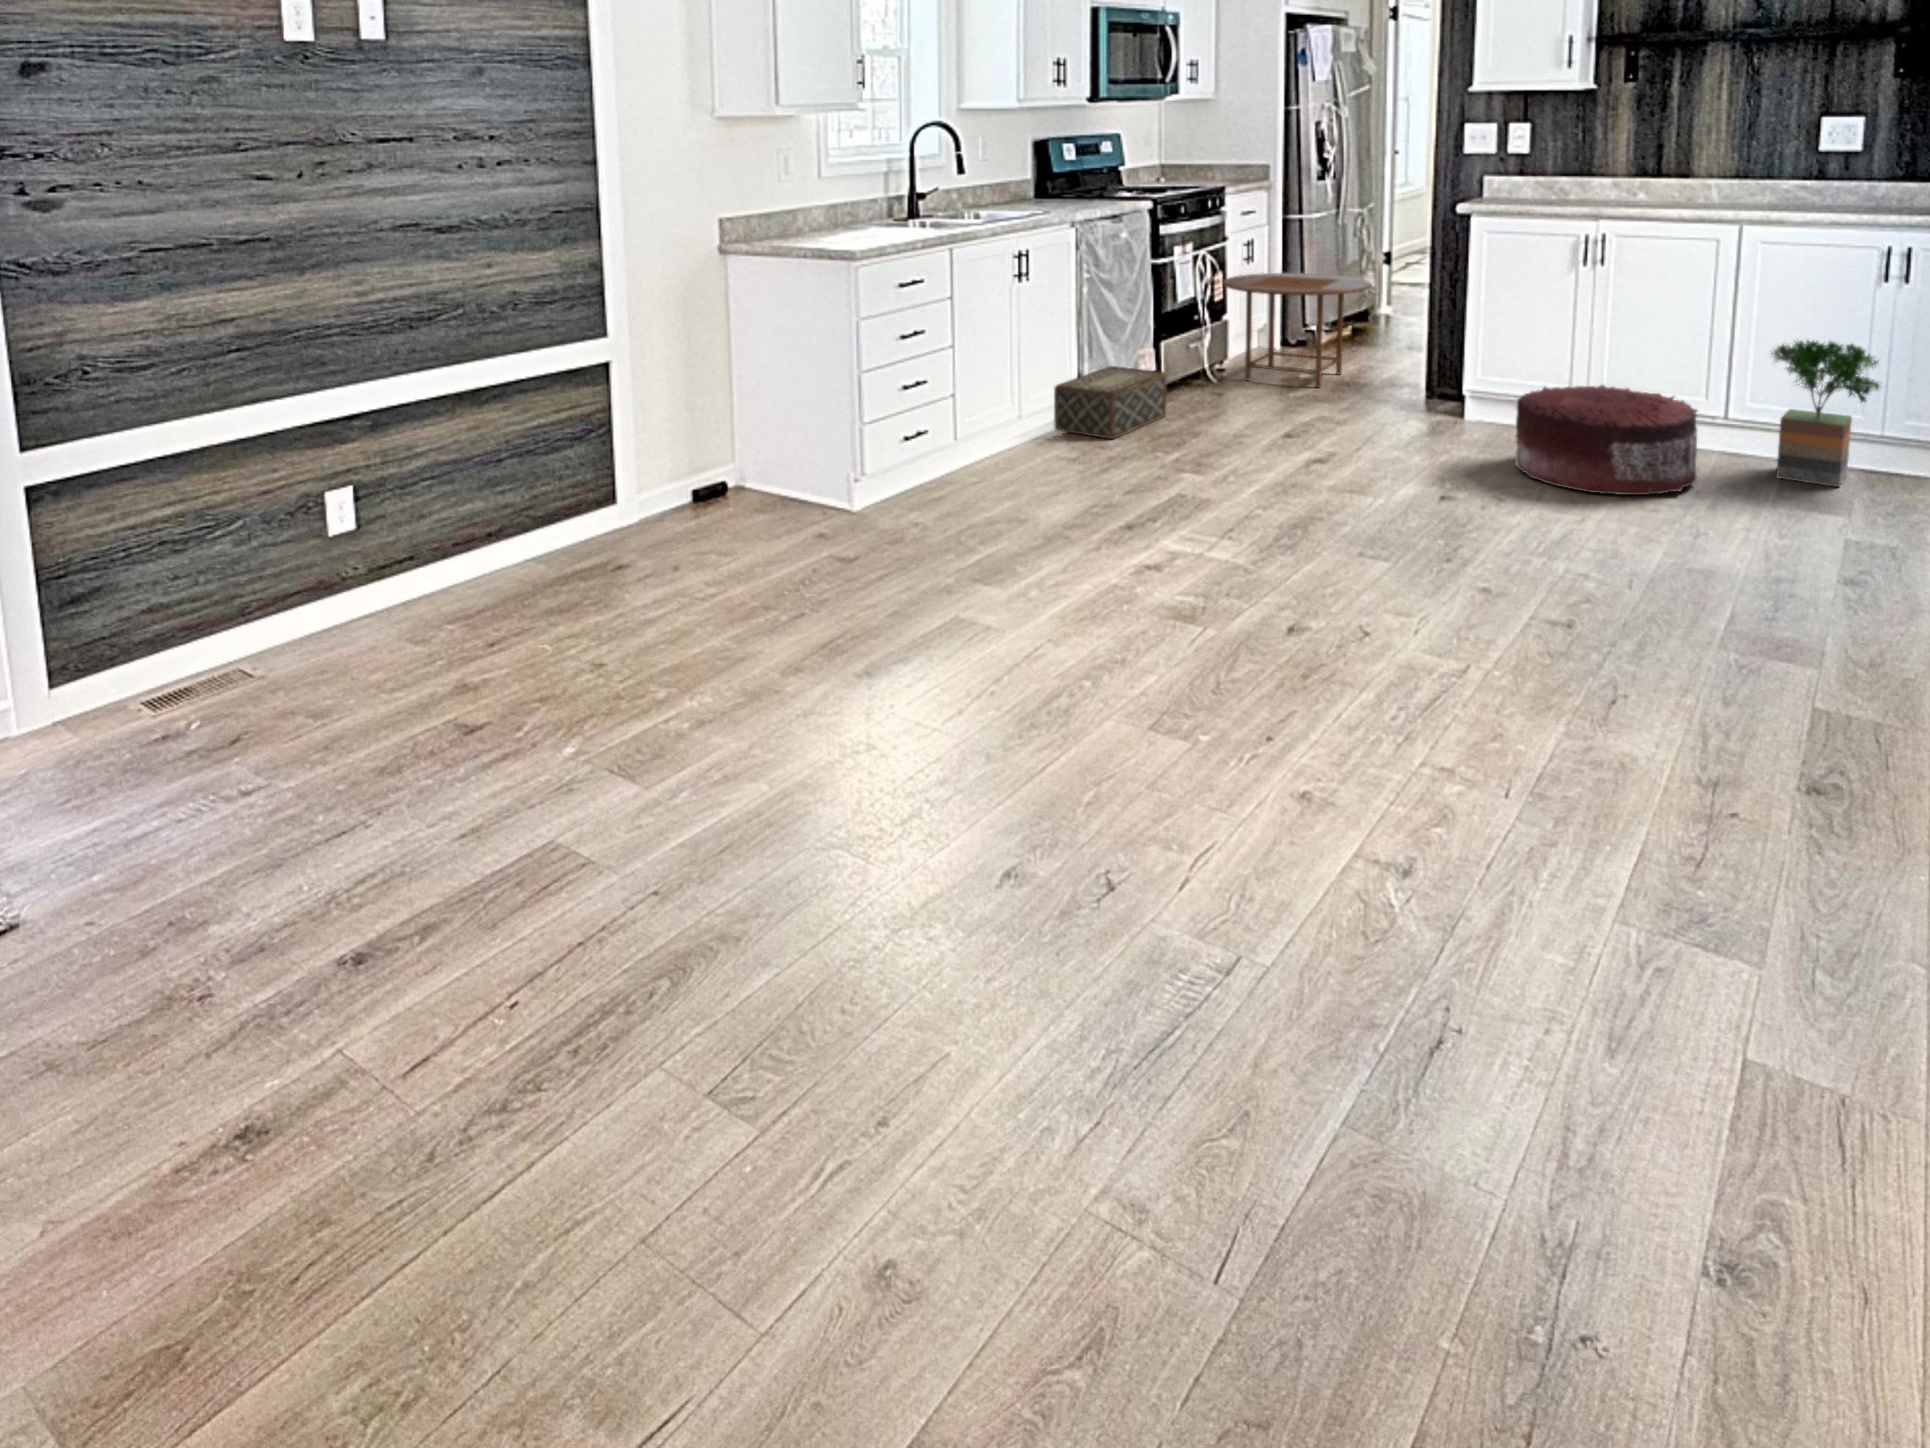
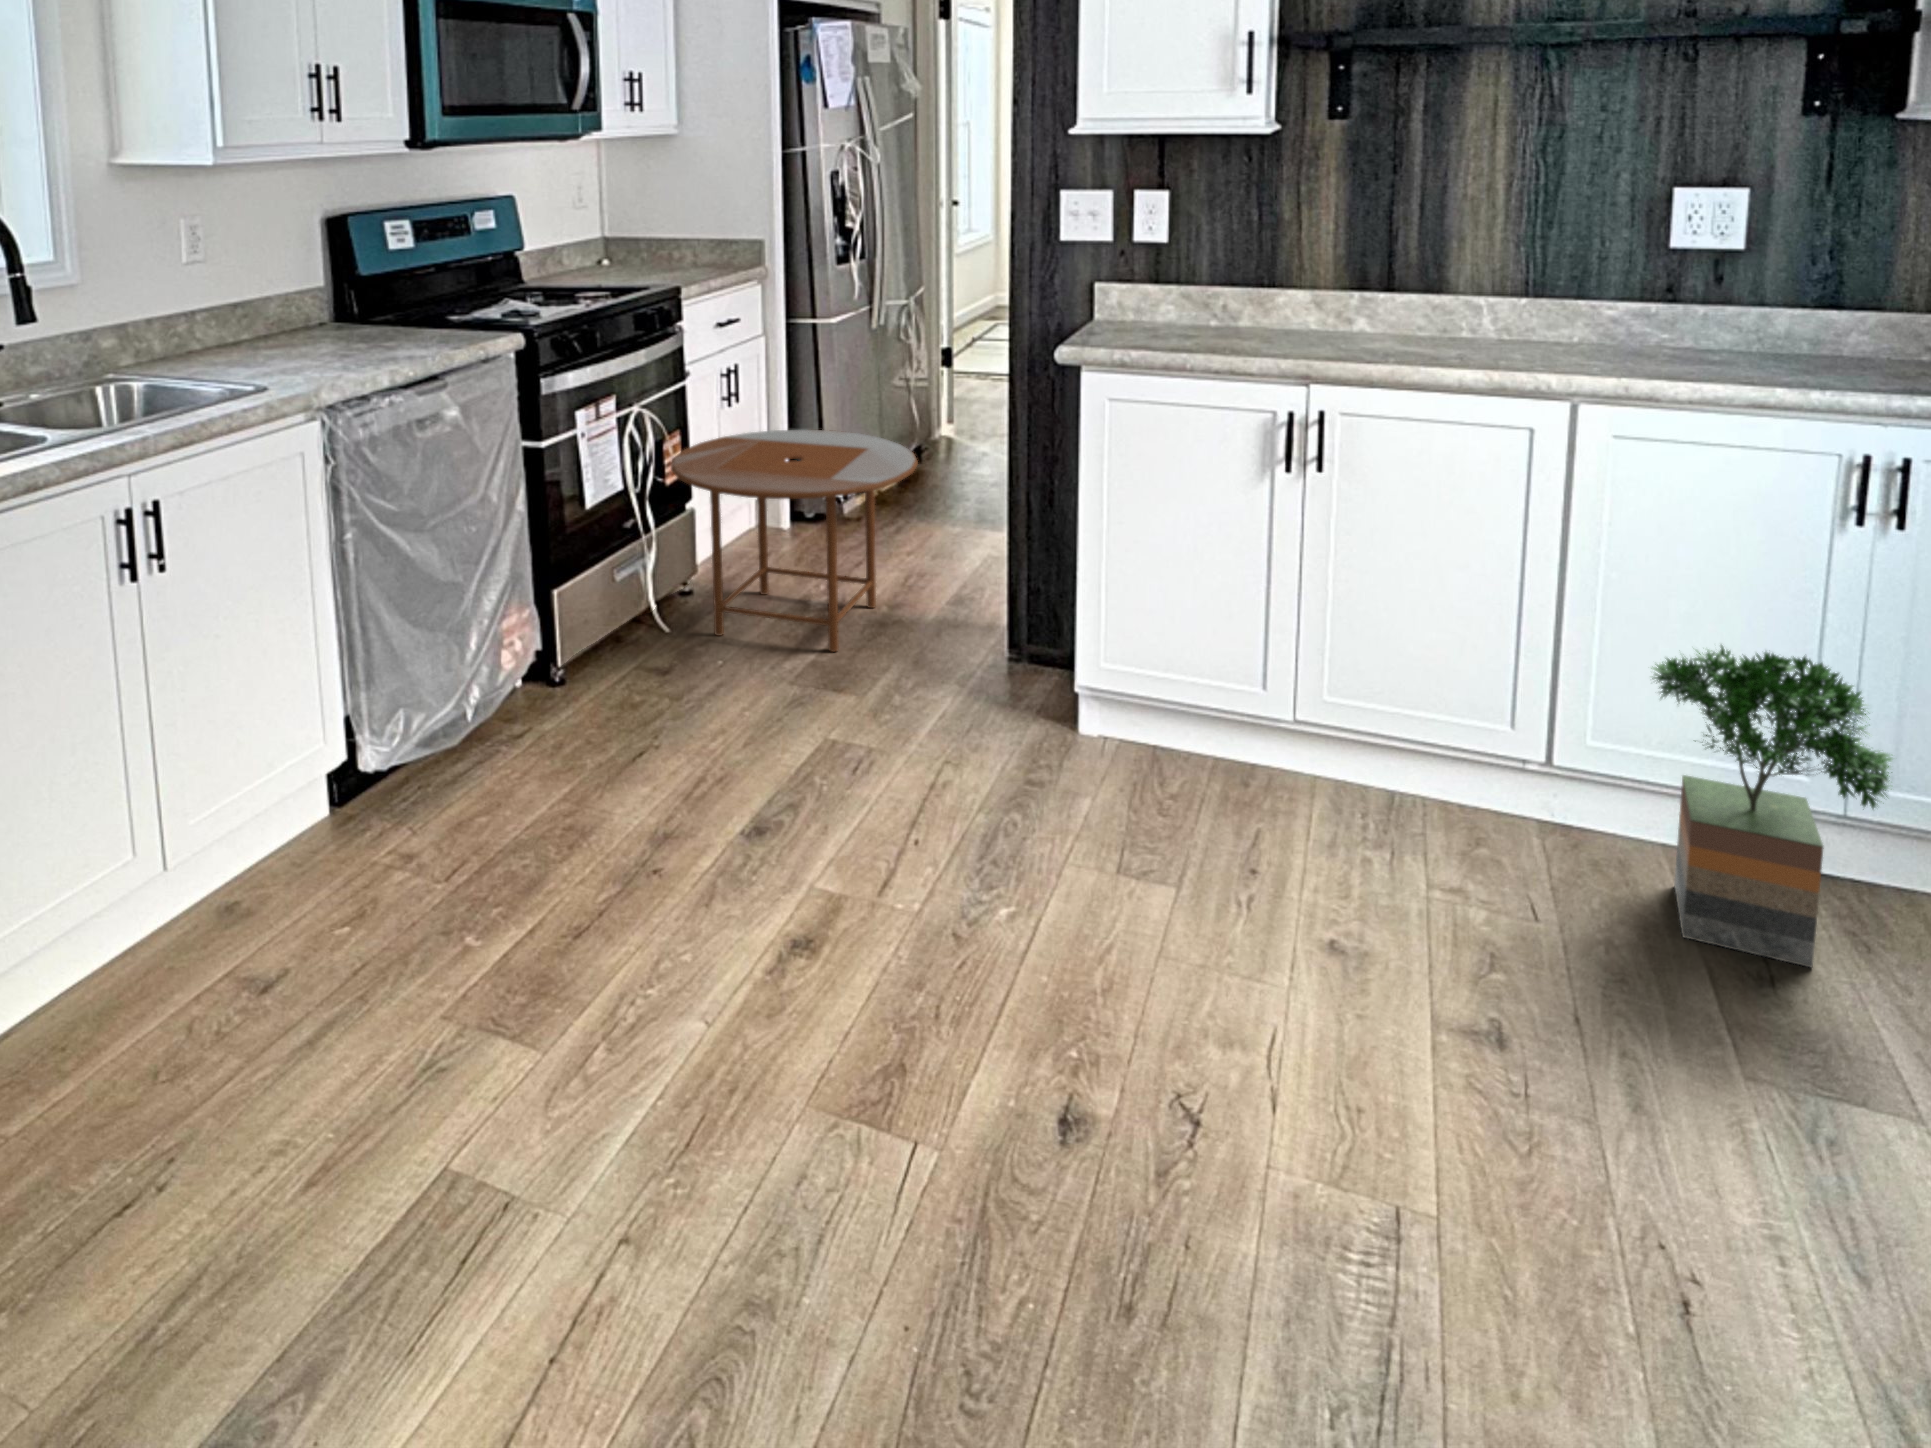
woven basket: present [1054,366,1166,439] -> none [276,673,537,888]
pouf: present [1516,385,1697,495] -> none [1191,732,1561,1063]

